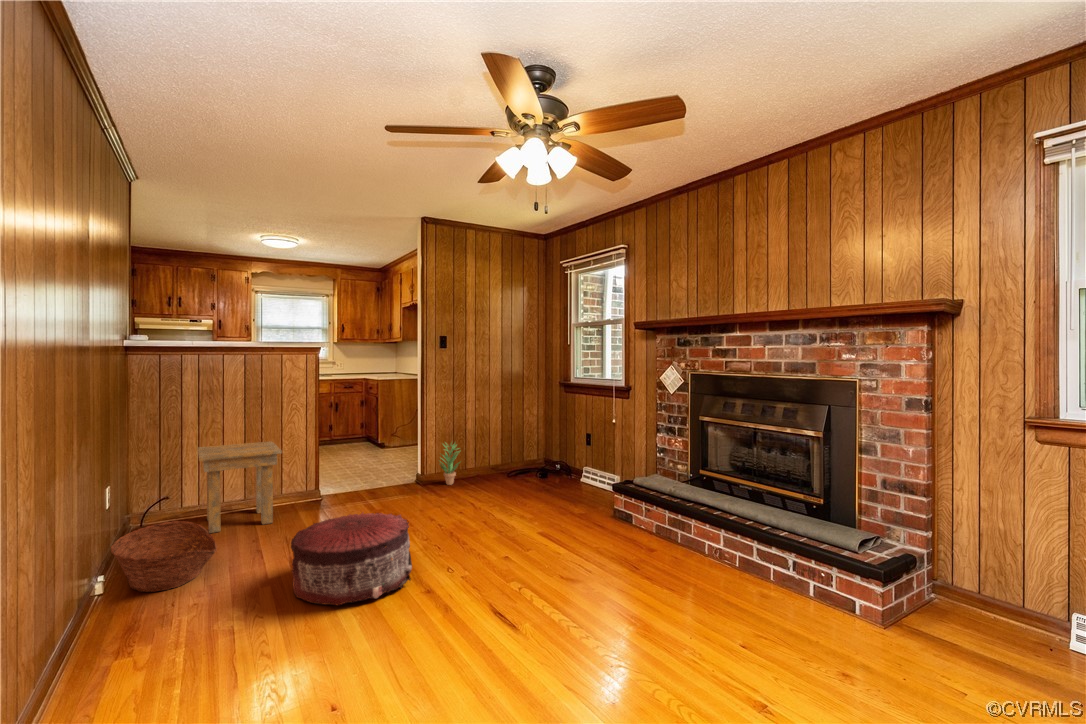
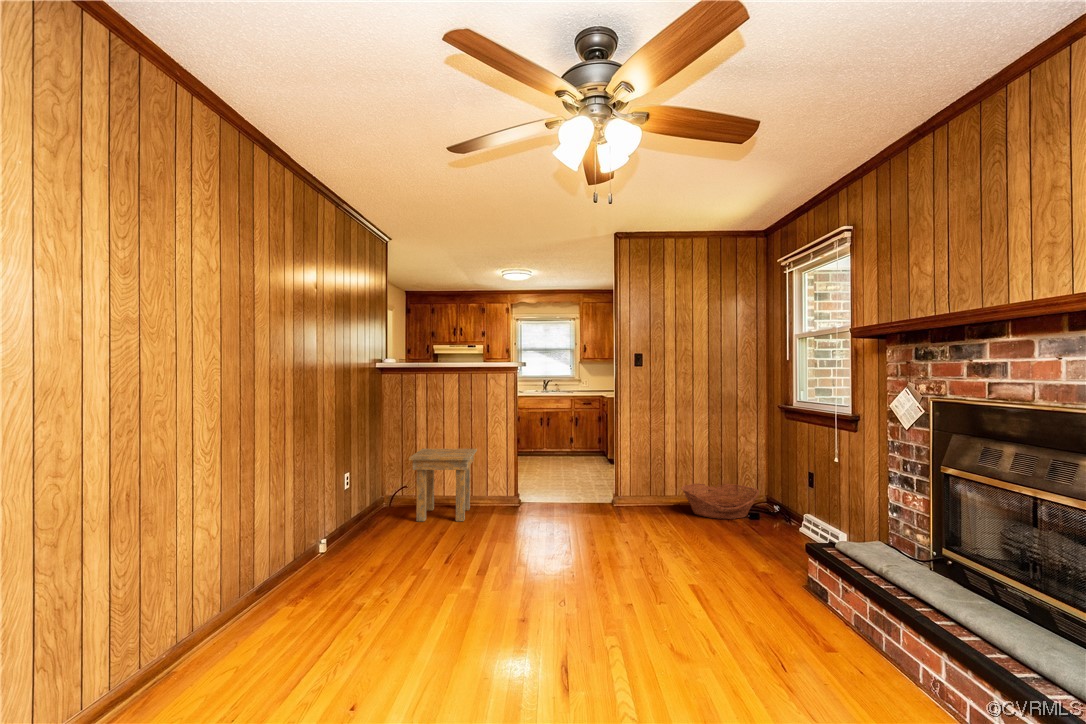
potted plant: present [440,444,459,485] -> none [629,463,654,511]
pouf: present [291,513,412,606] -> none [415,525,525,616]
basket: present [111,521,217,592] -> present [681,484,759,519]

